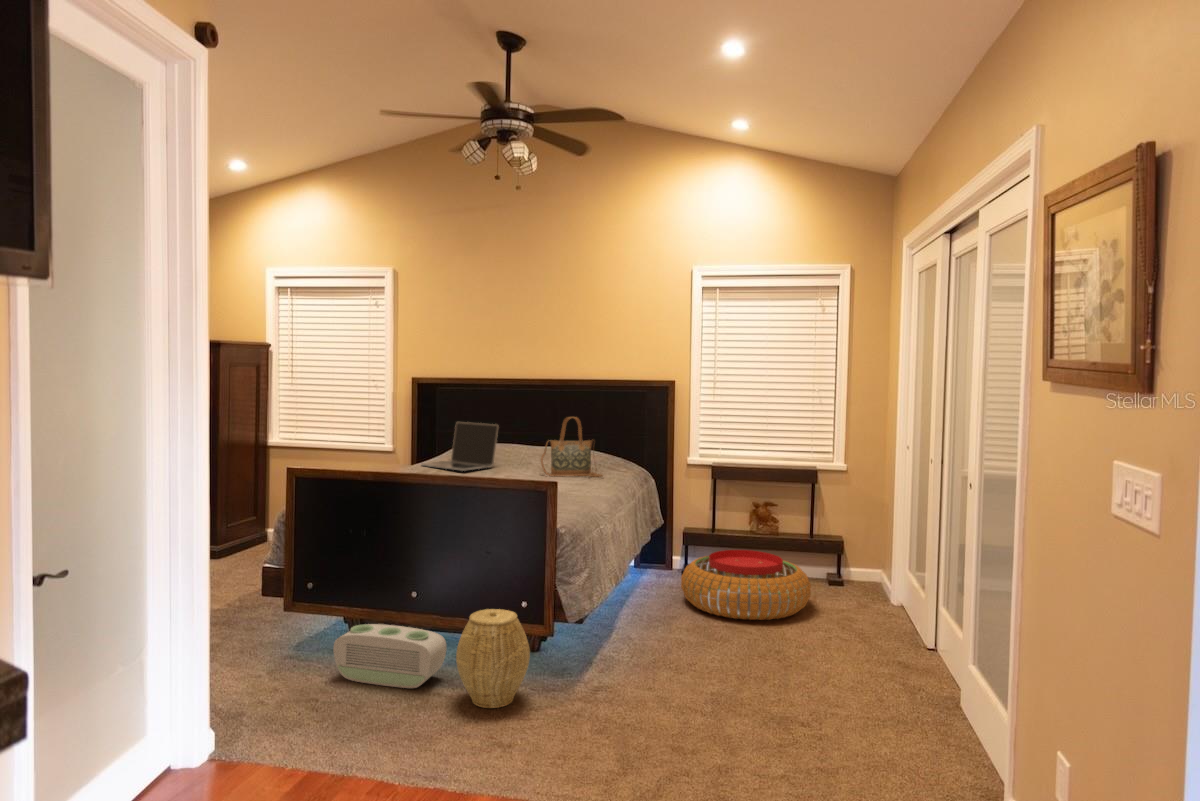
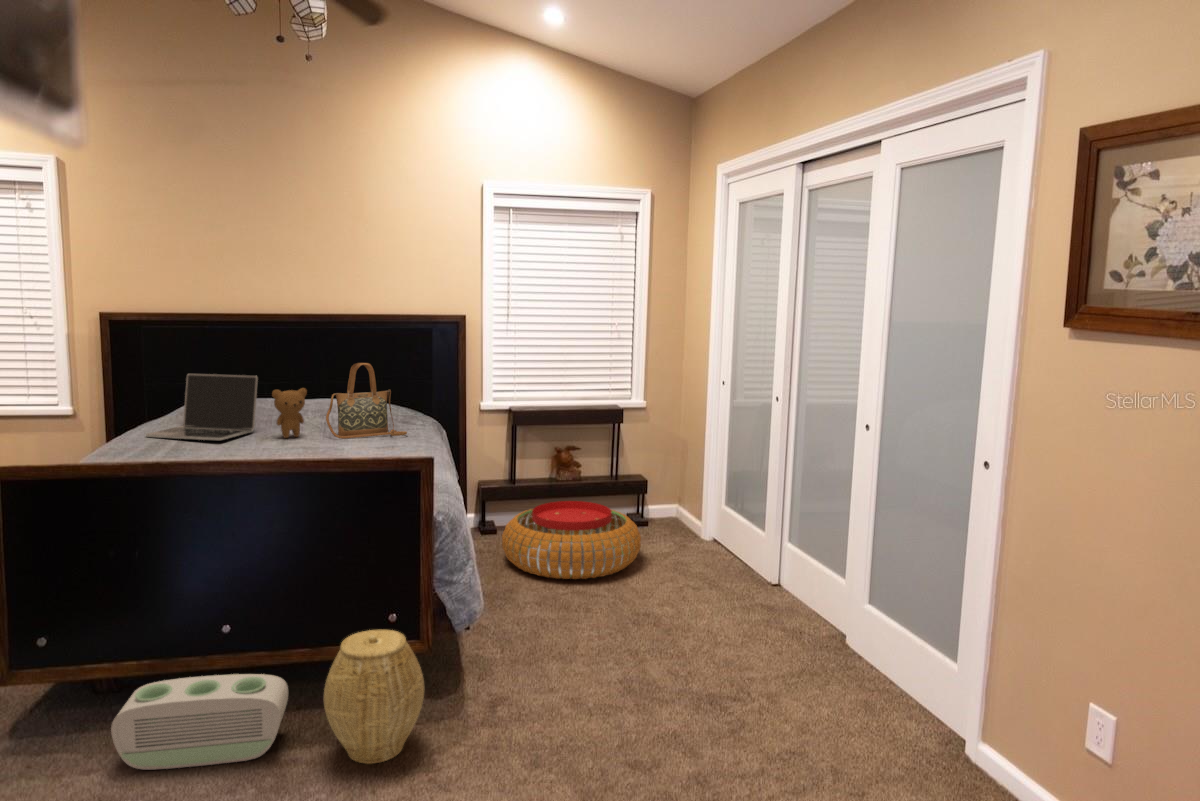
teddy bear: none [502,435,529,473] -> present [272,388,307,438]

